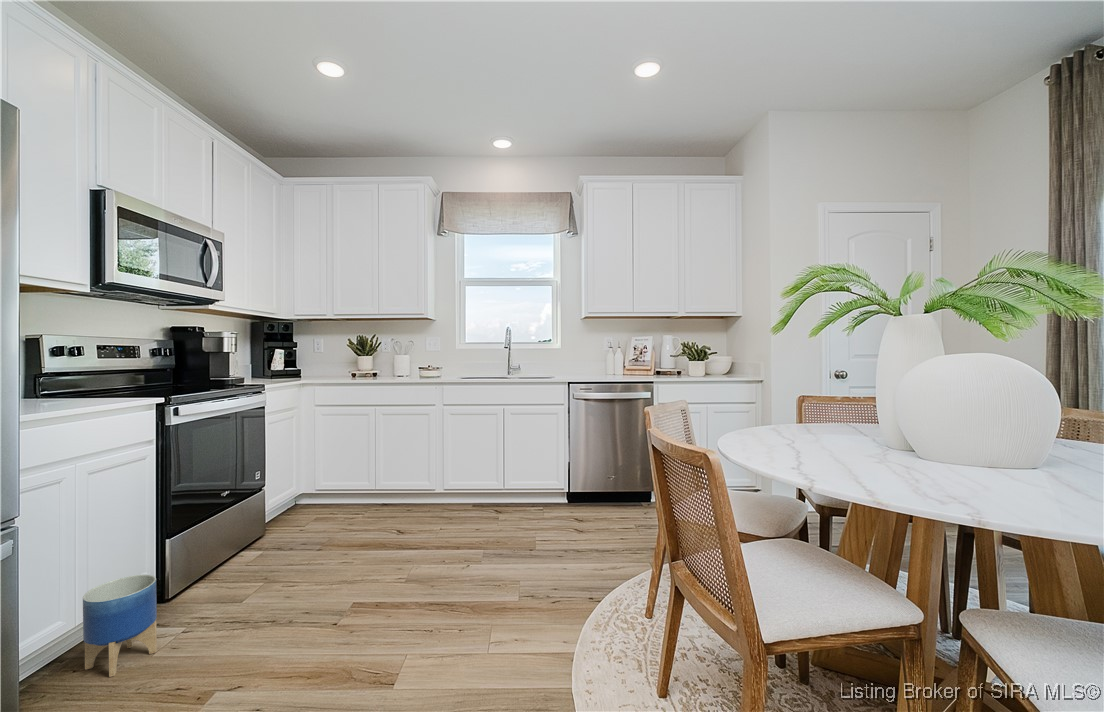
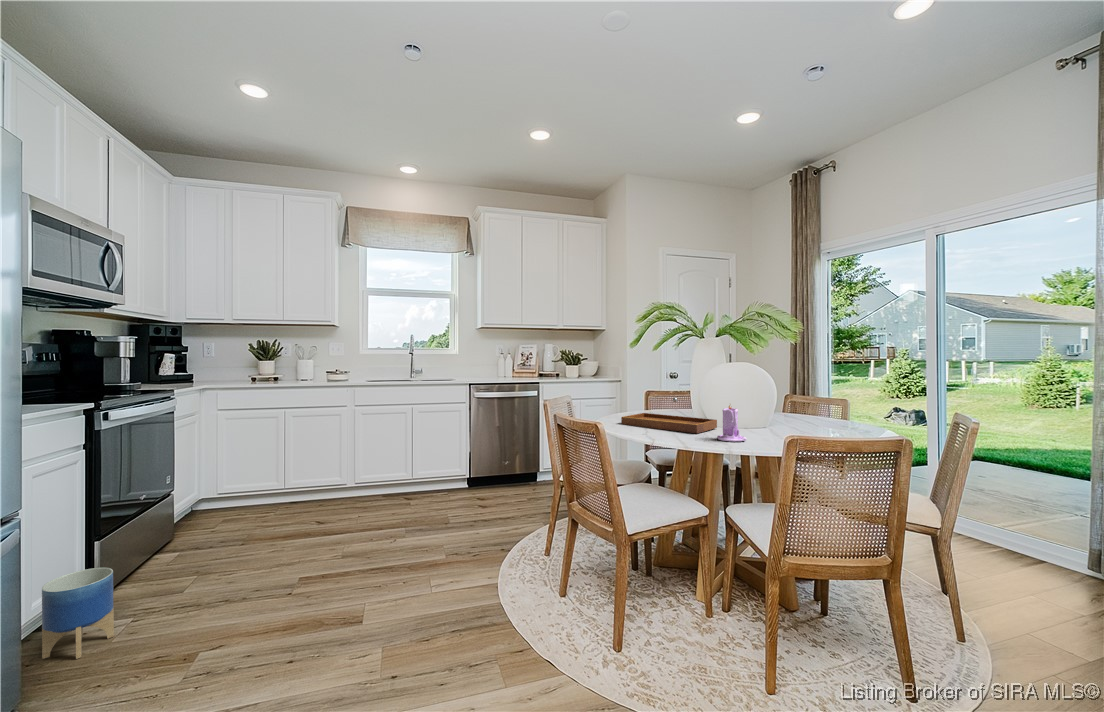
tray: none [756,411,931,476] -> present [621,398,717,433]
candle: none [940,428,1010,502] -> present [717,405,746,442]

